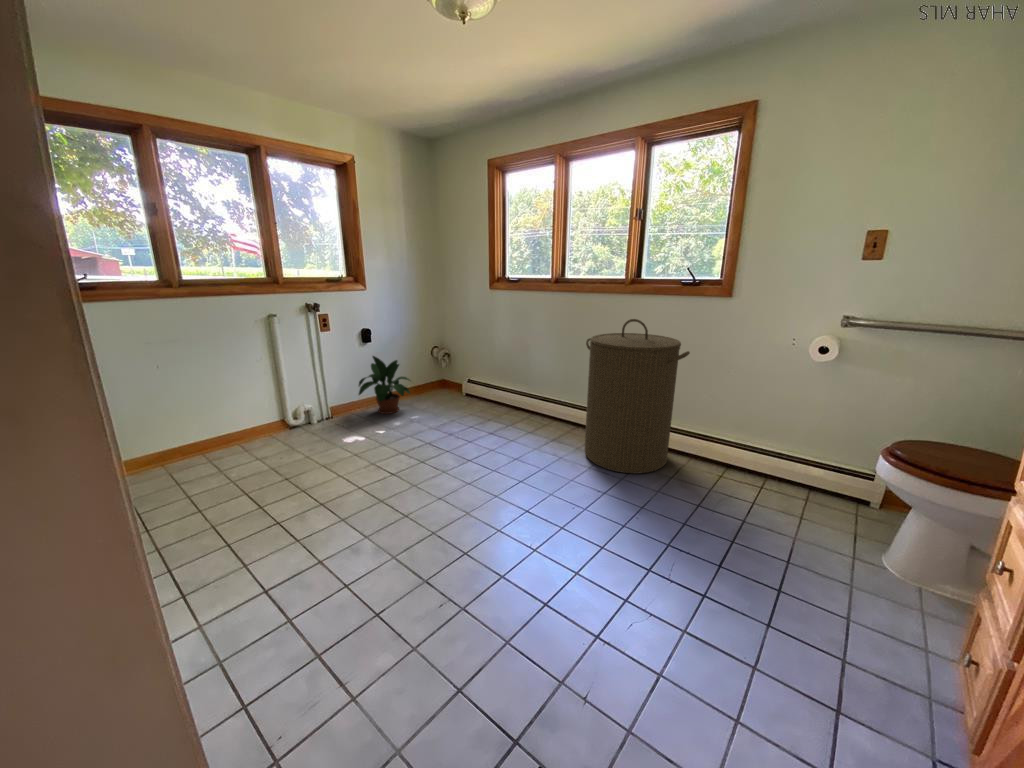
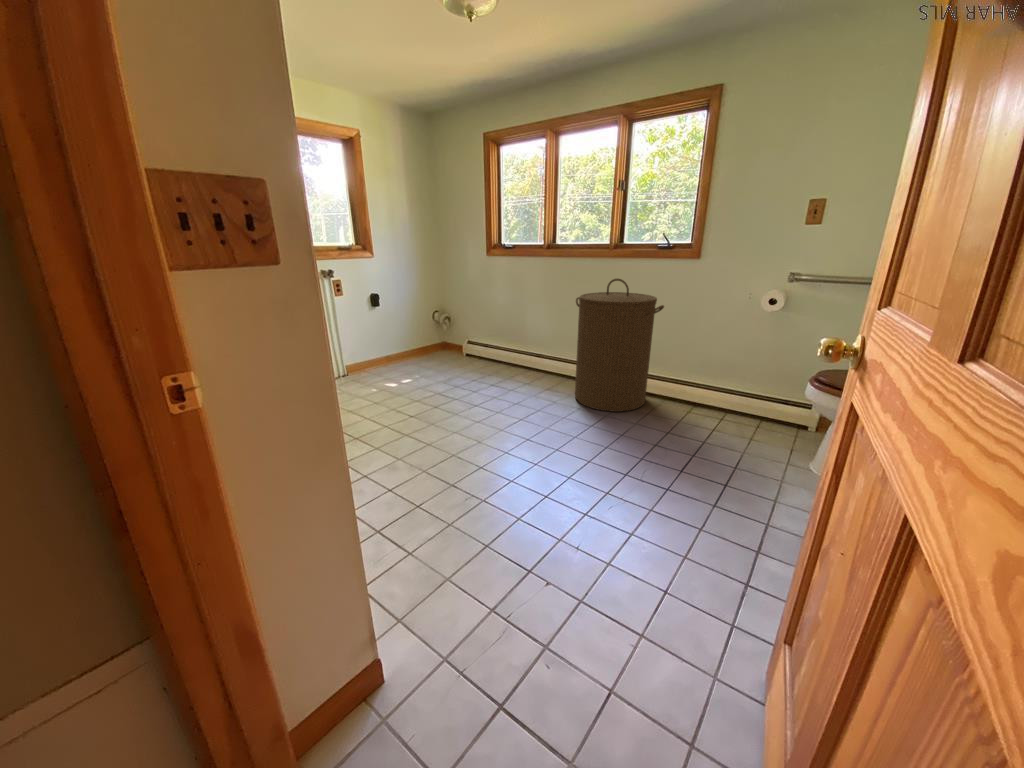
potted plant: present [359,356,410,414] -> none [369,318,421,371]

